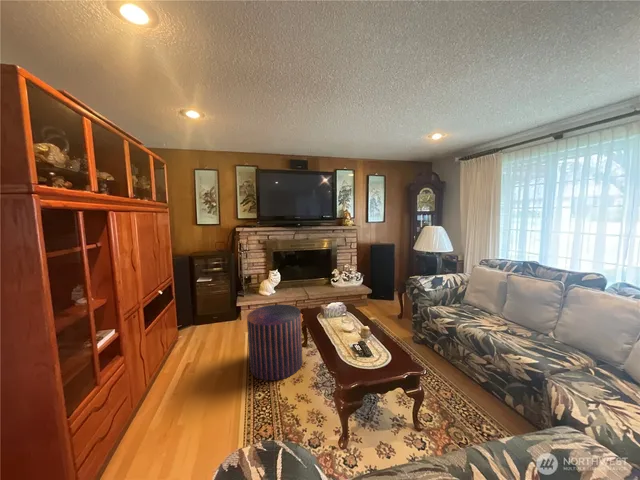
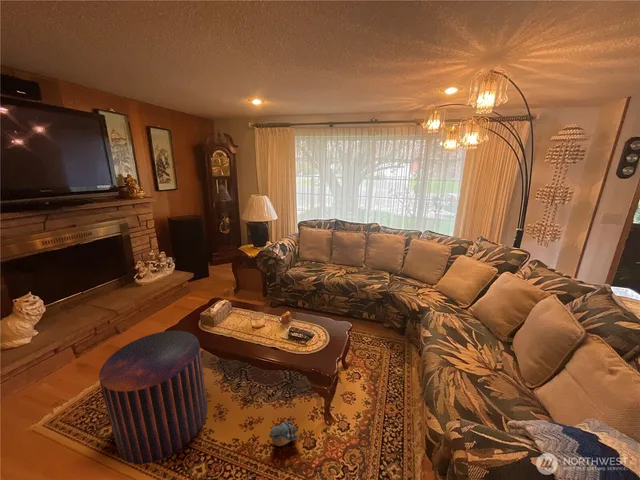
plush toy: none [293,403,319,430] -> present [269,420,299,446]

